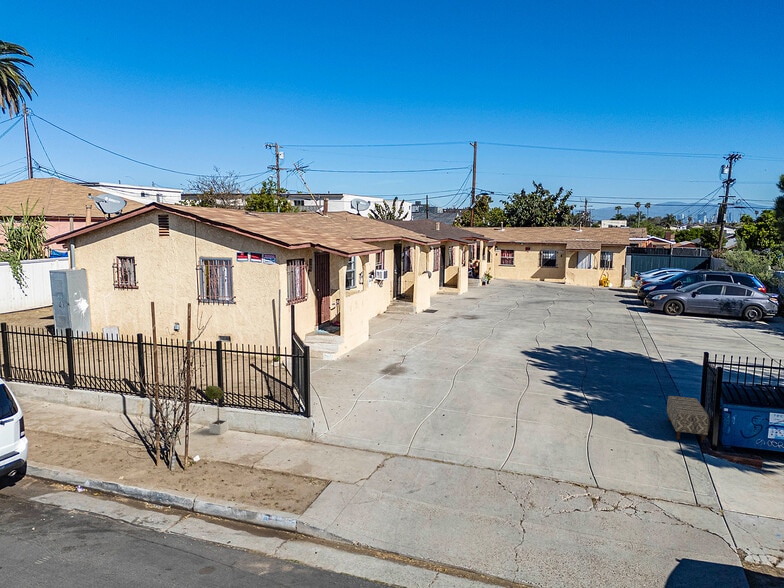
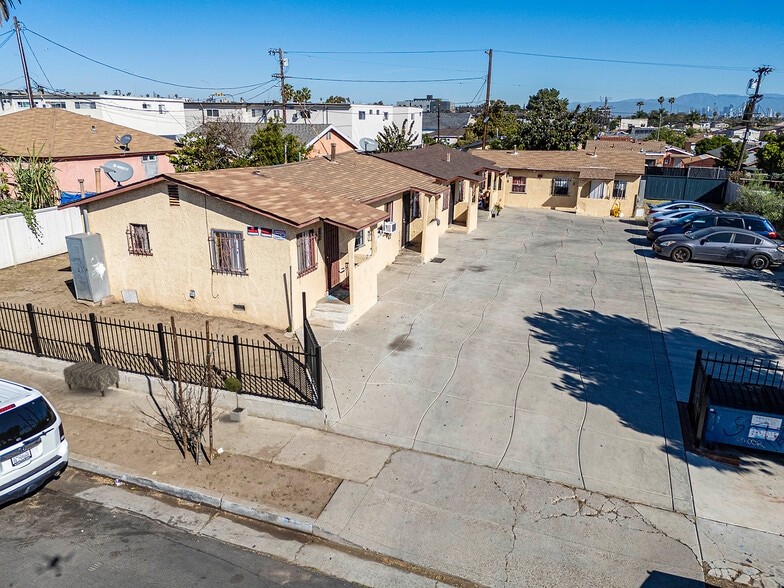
bench: present [667,396,709,443] -> present [63,361,120,396]

